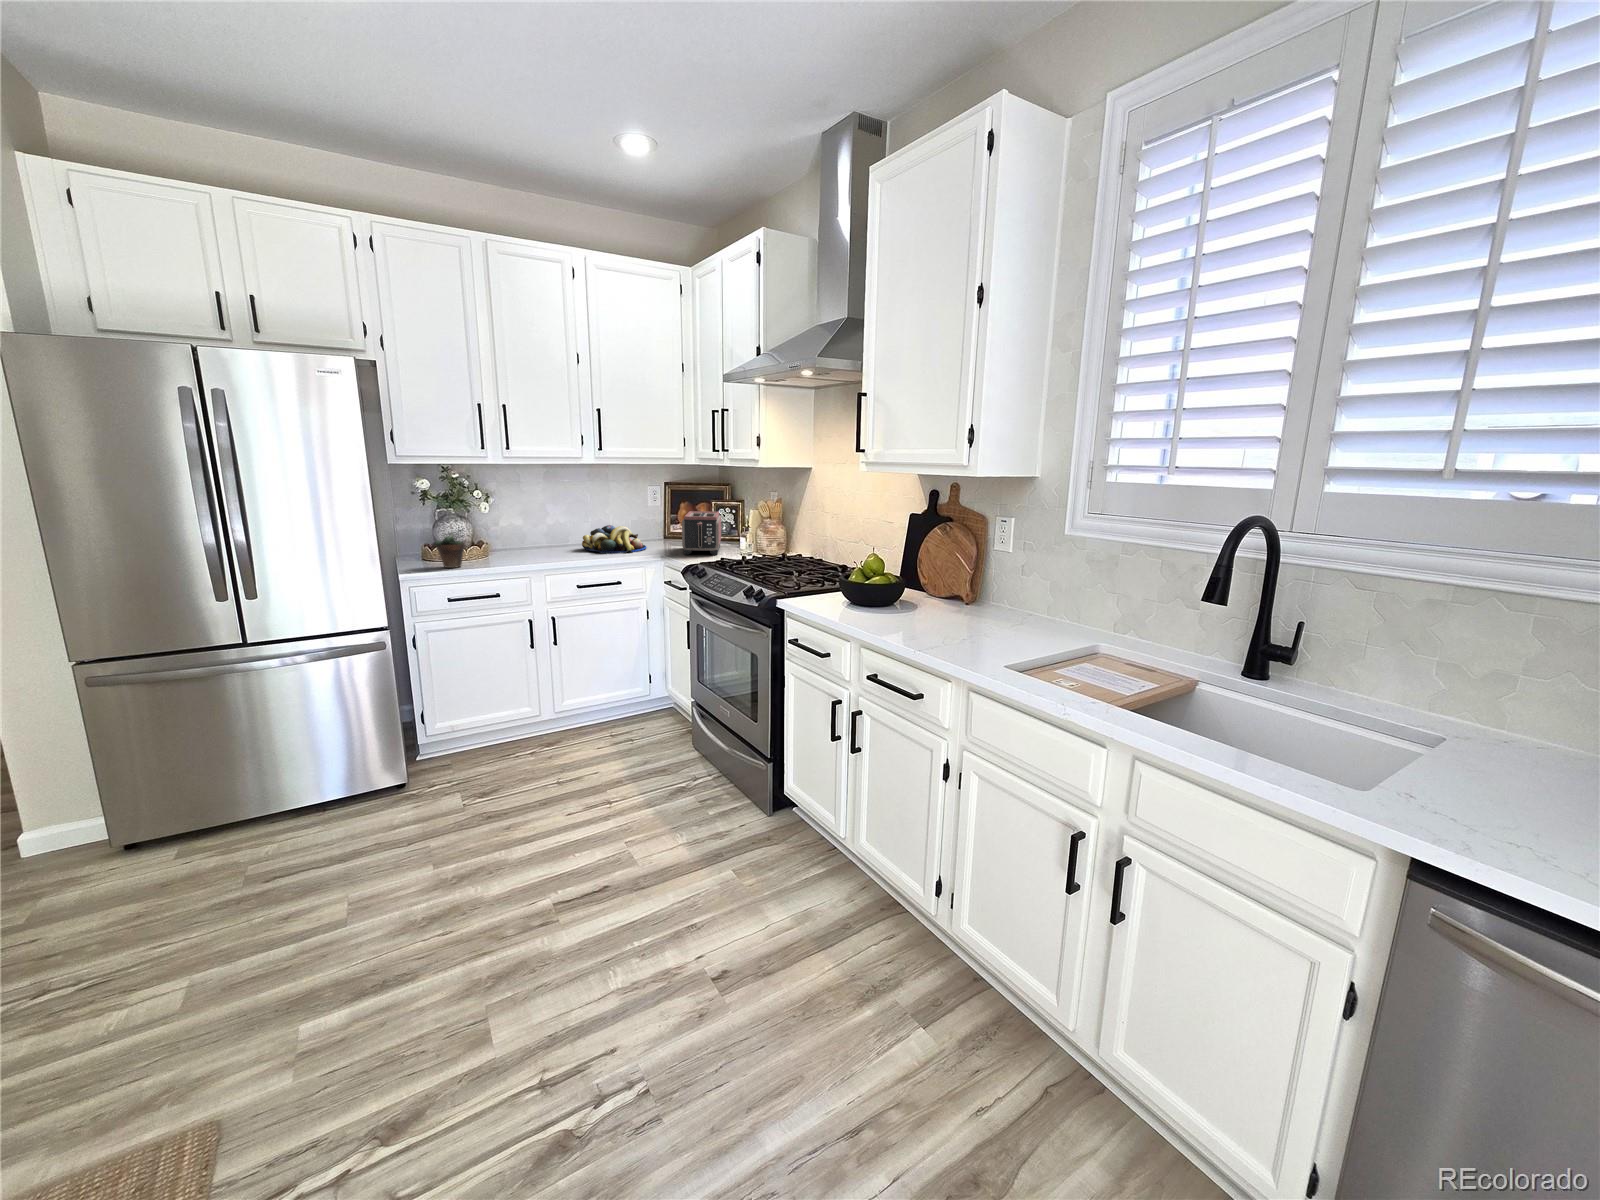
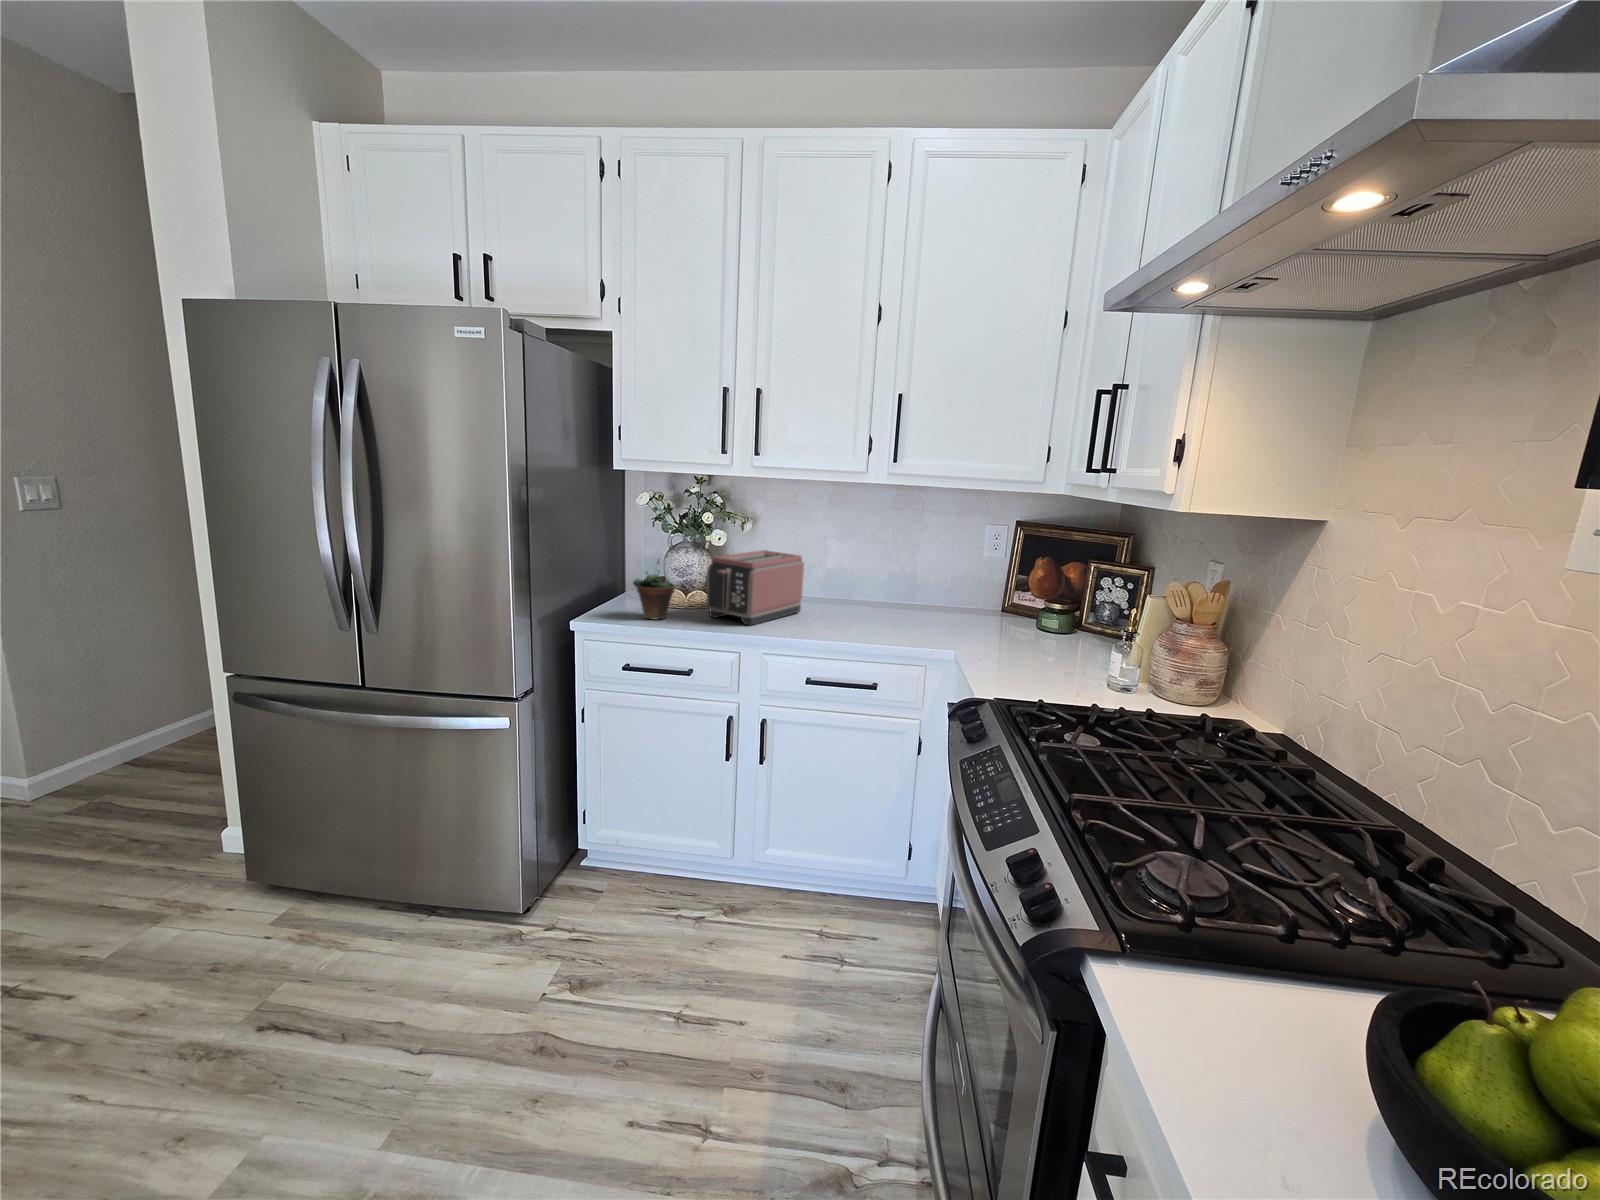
toaster: present [682,511,721,555] -> present [707,550,804,626]
fruit bowl: present [582,525,647,554] -> none [856,581,956,633]

